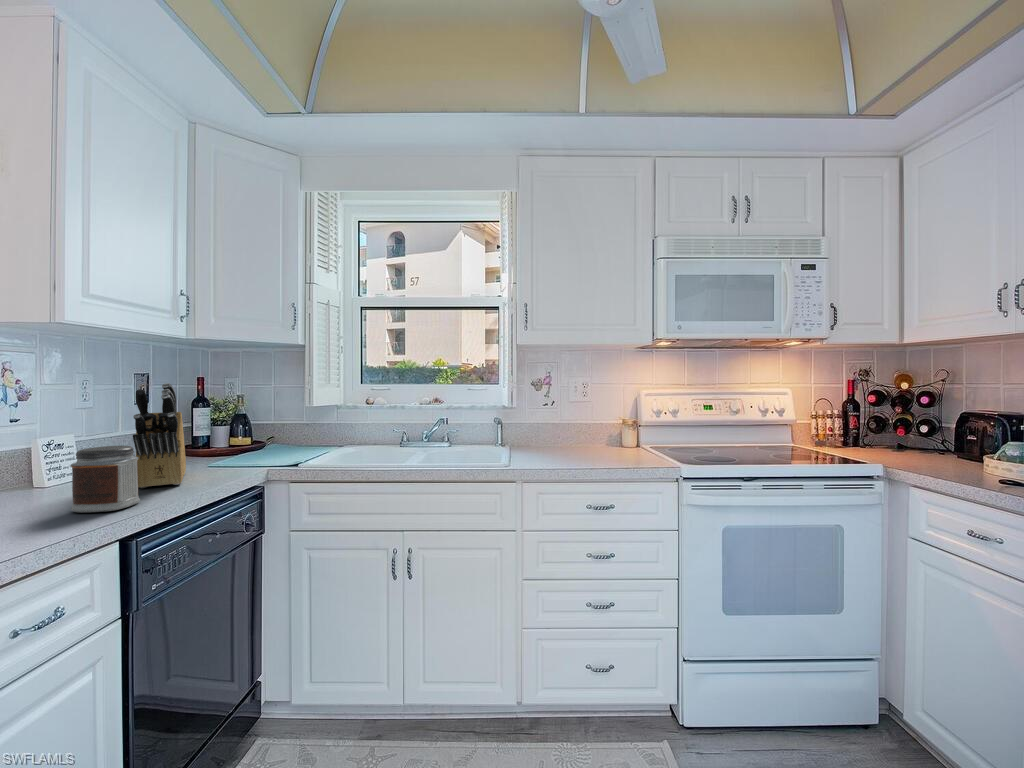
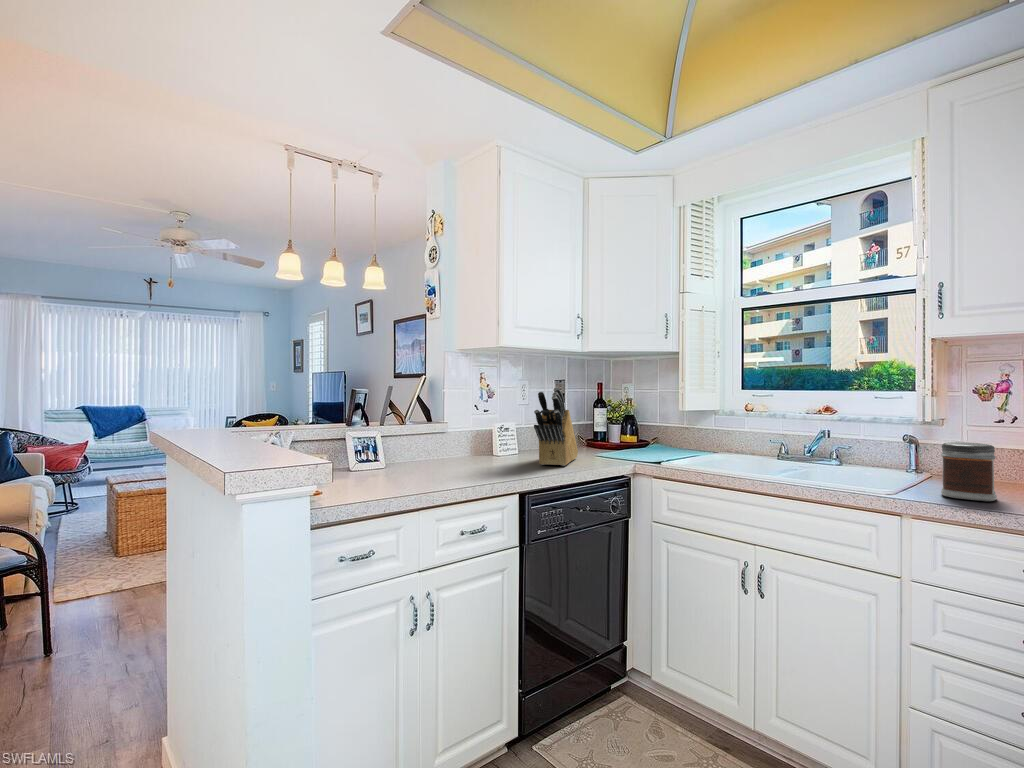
jar: present [70,446,140,512] -> present [941,442,997,501]

